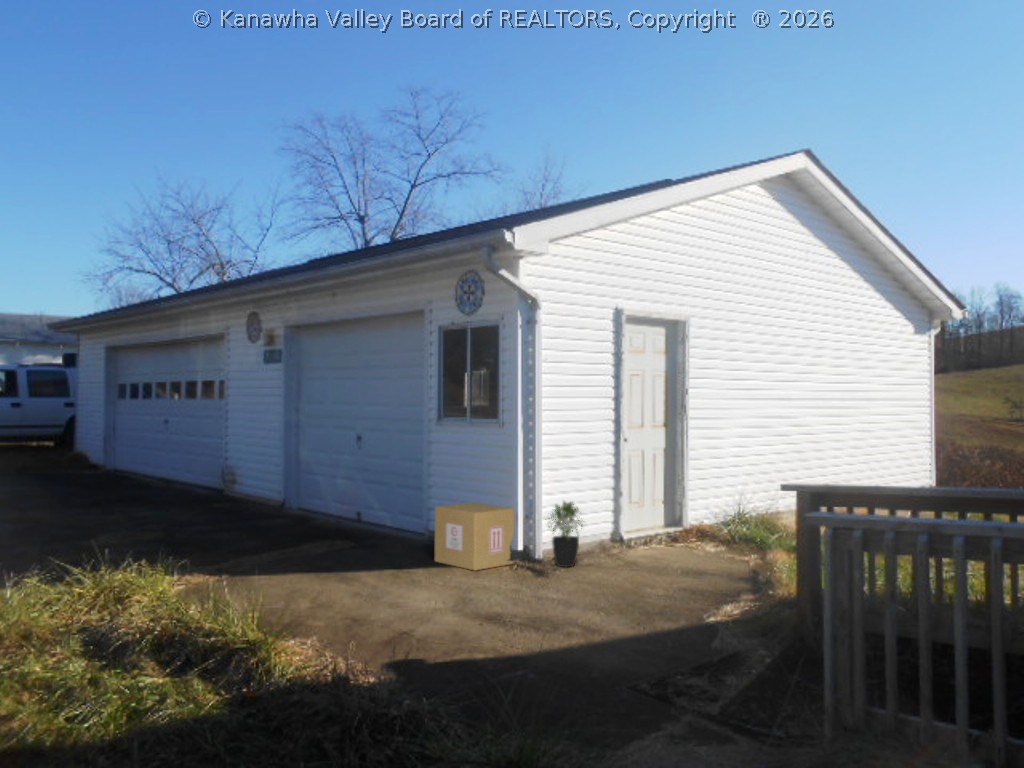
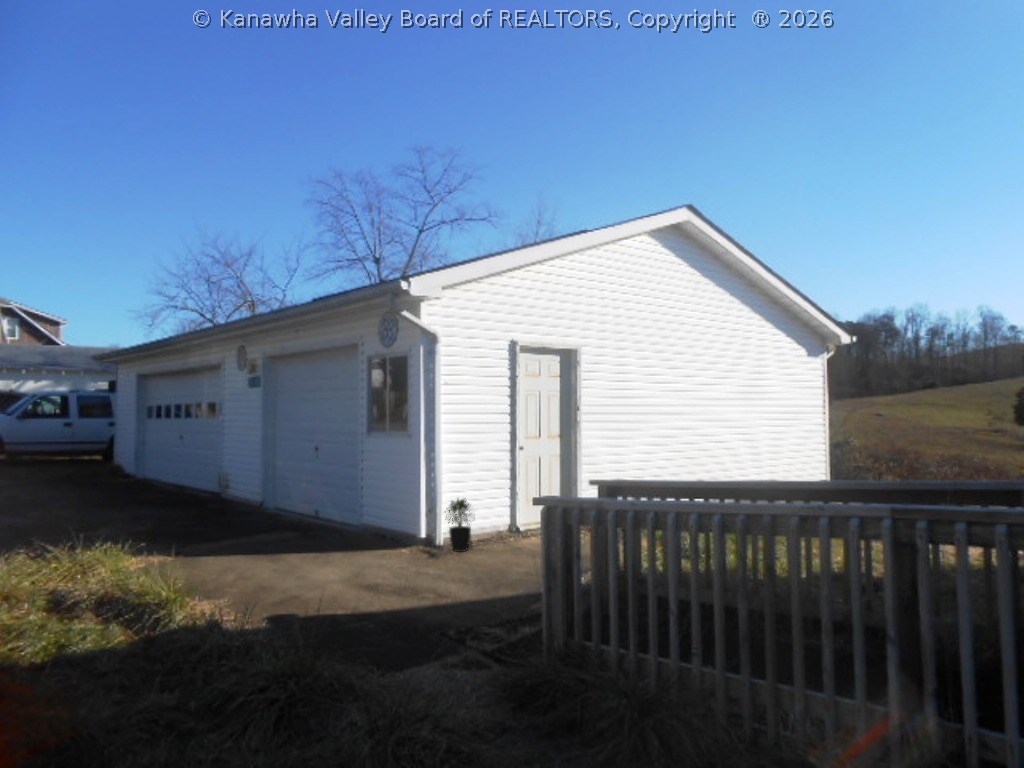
cardboard box: present [434,503,514,570] -> none [355,501,418,555]

